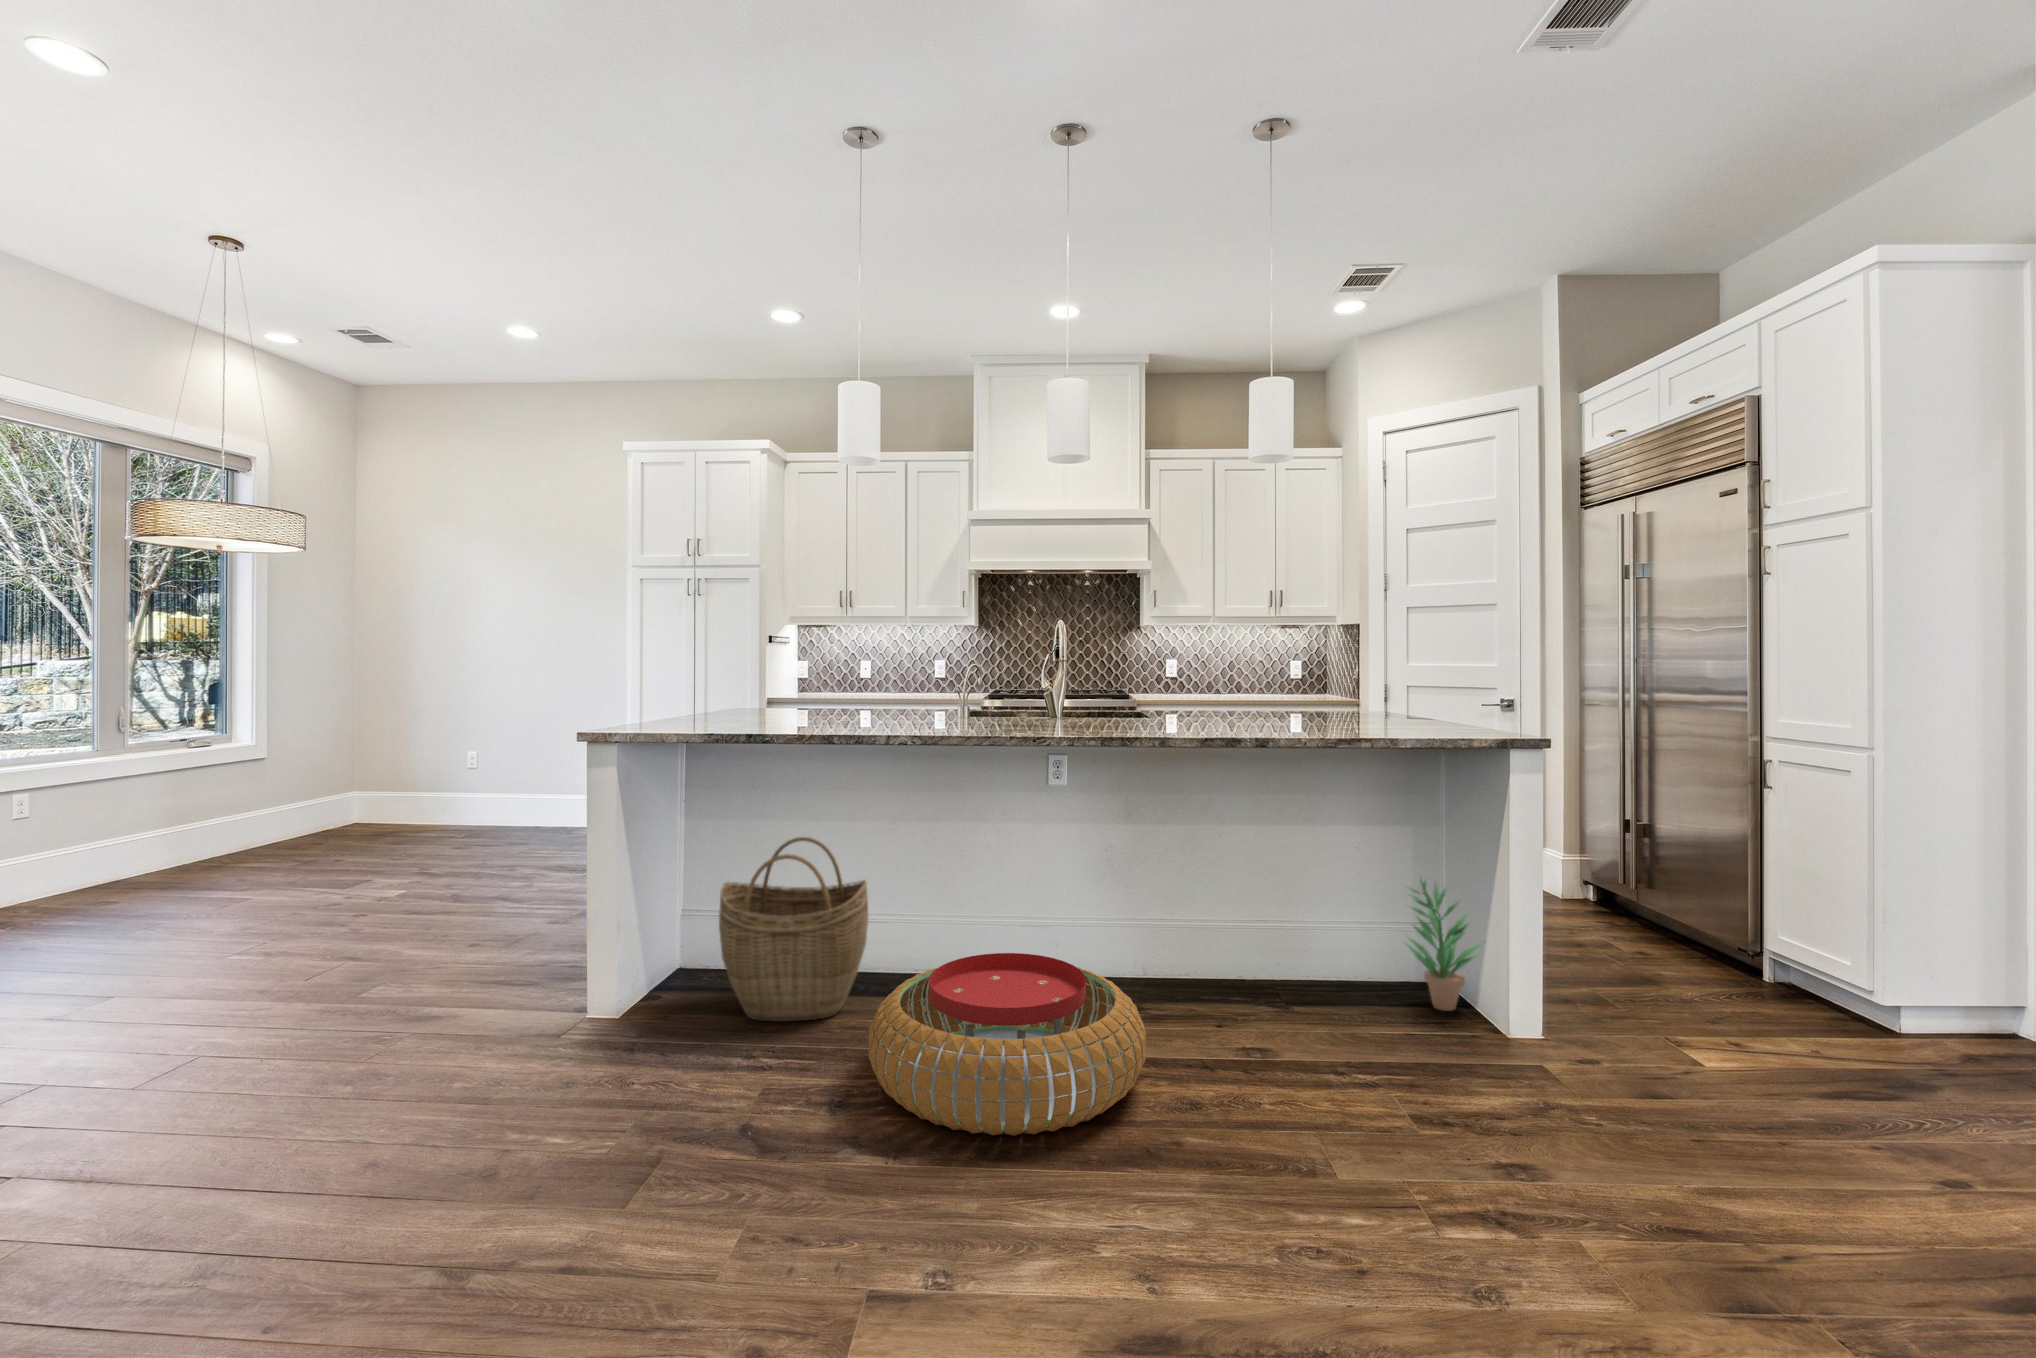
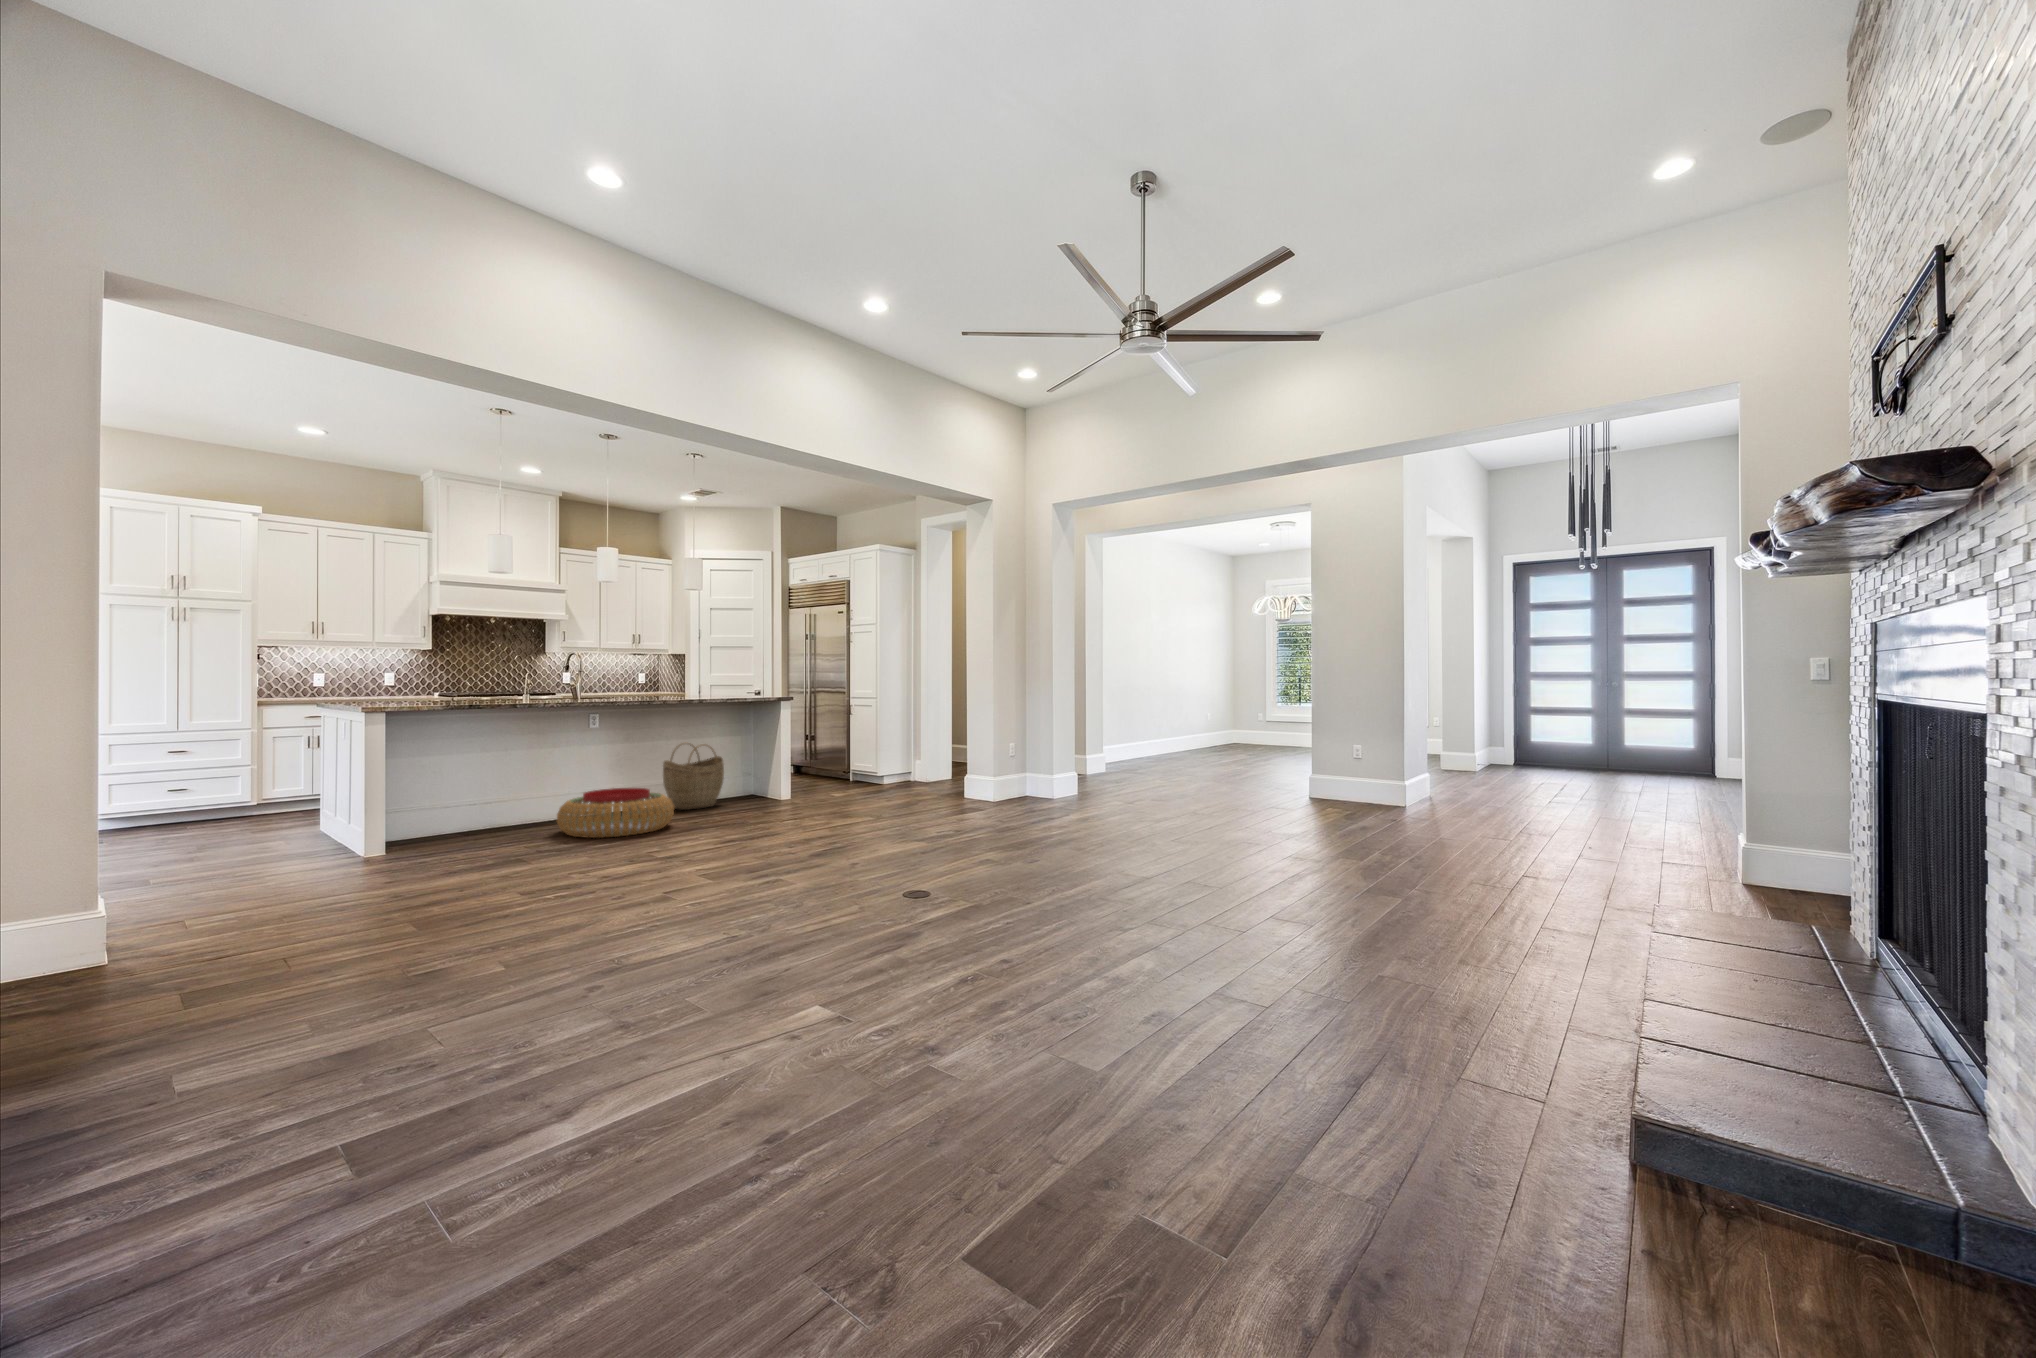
woven basket: present [719,837,868,1021] -> present [663,744,724,810]
potted plant: present [1404,879,1480,1011] -> none [741,752,770,800]

